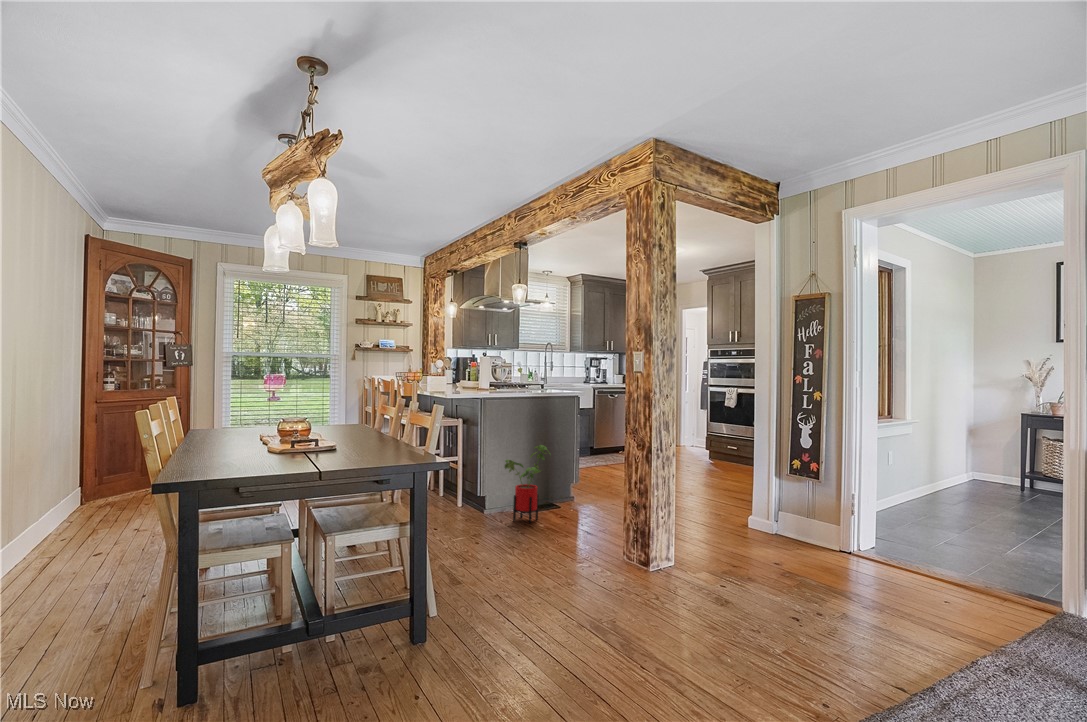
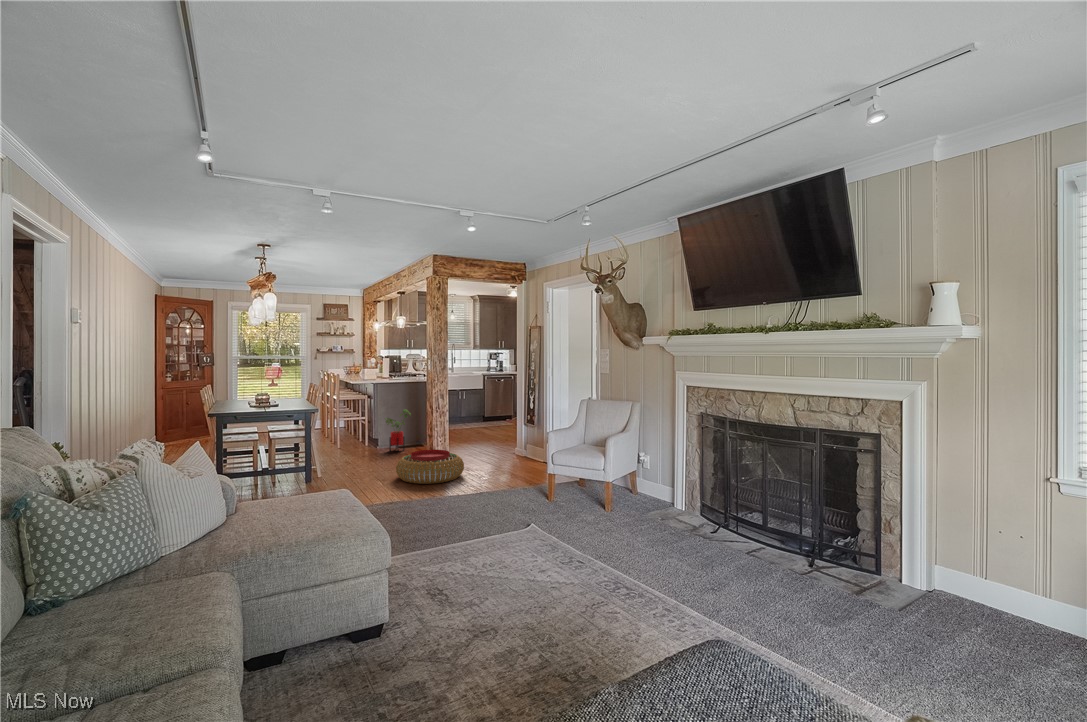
pouf: none [606,538,759,631] -> present [396,450,464,484]

